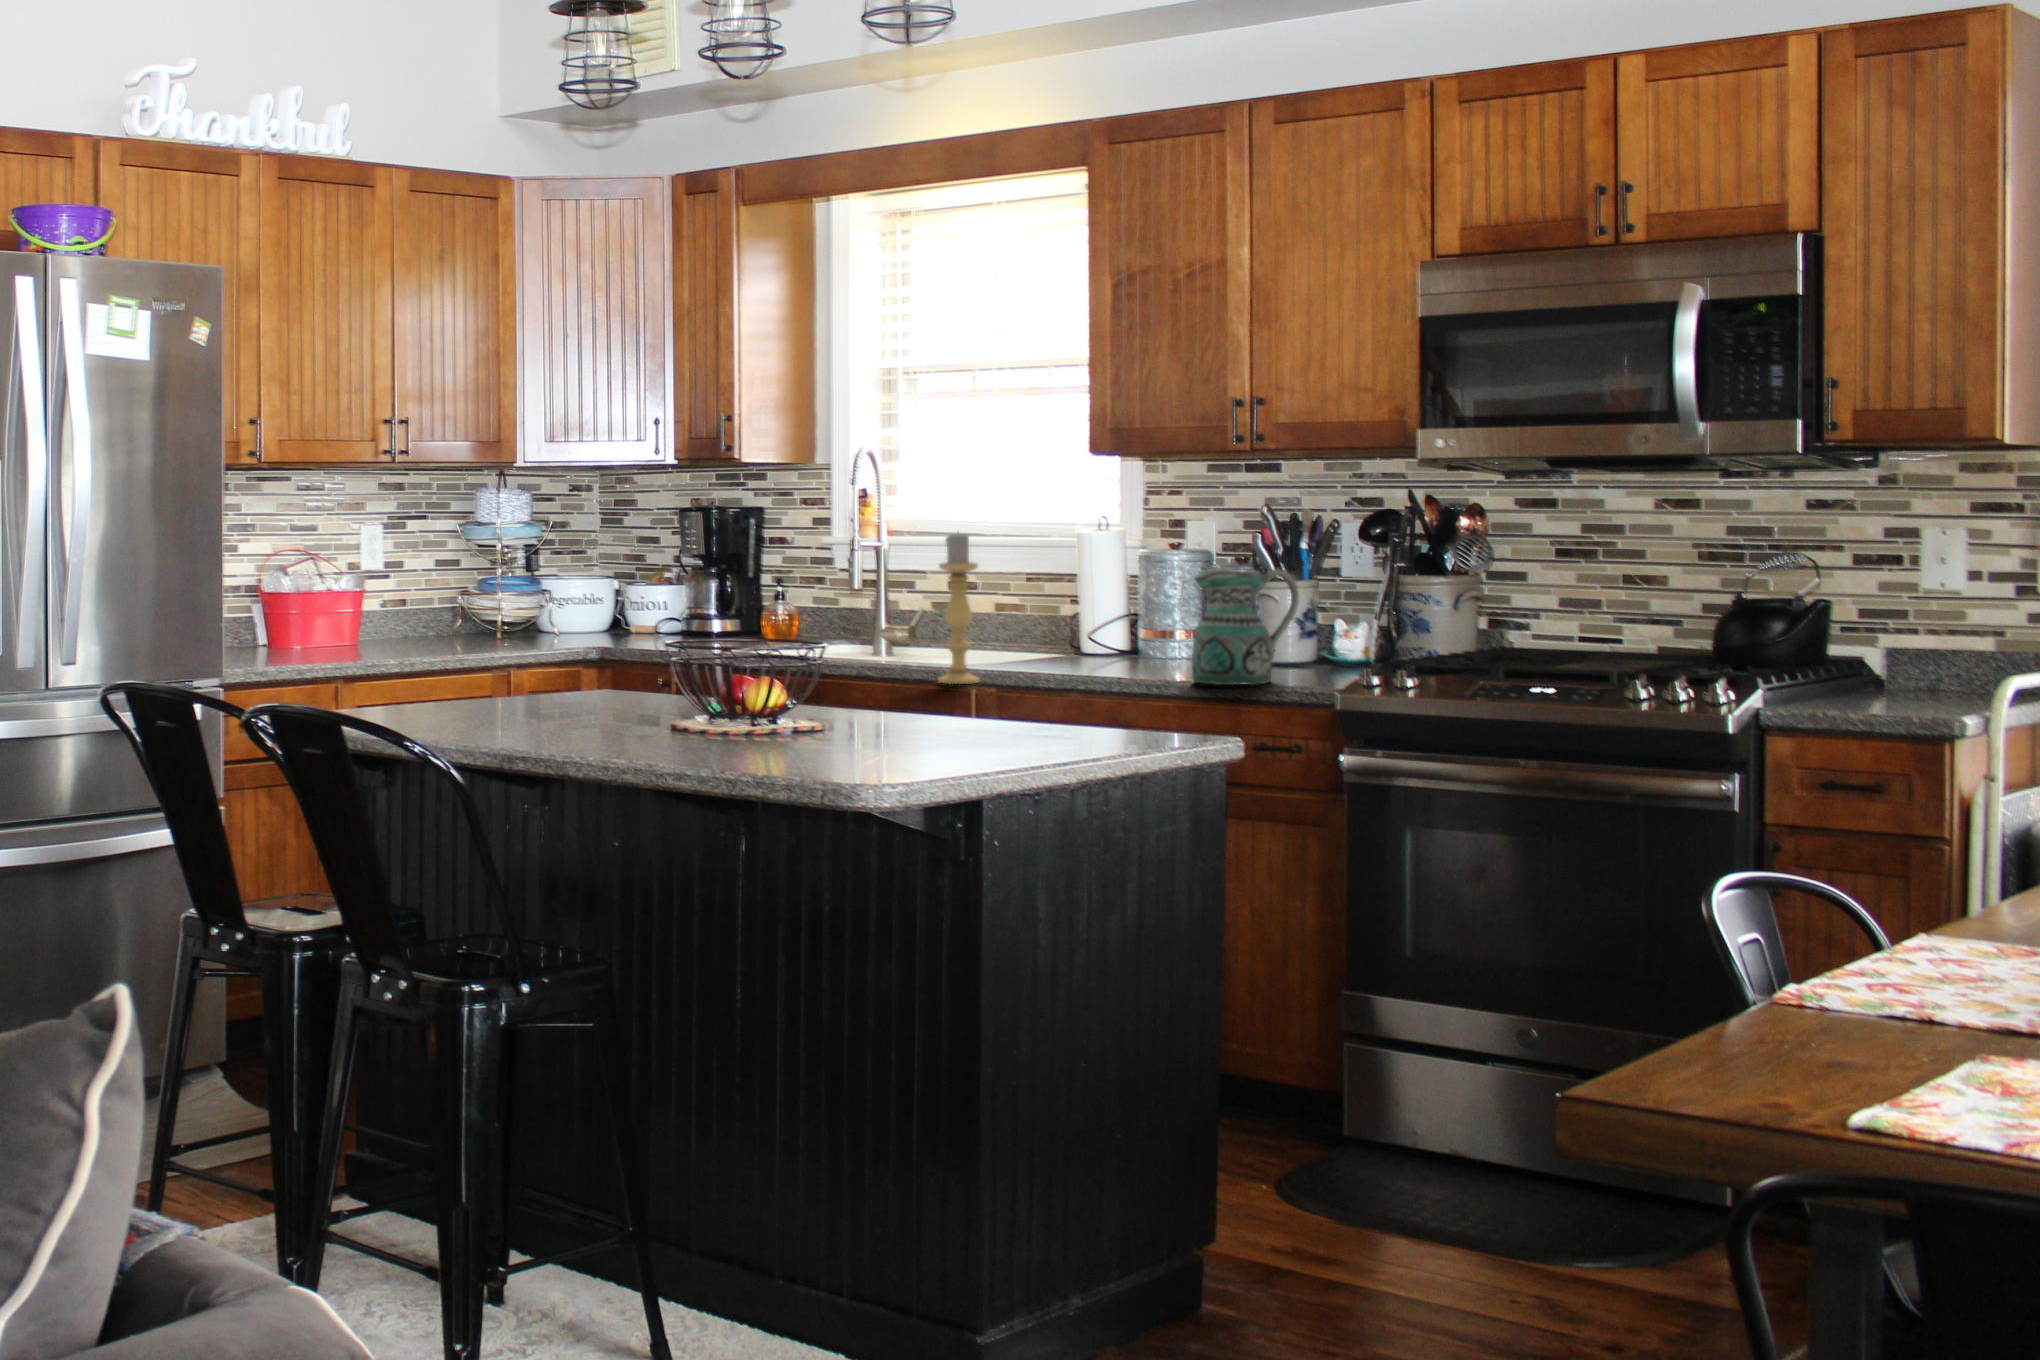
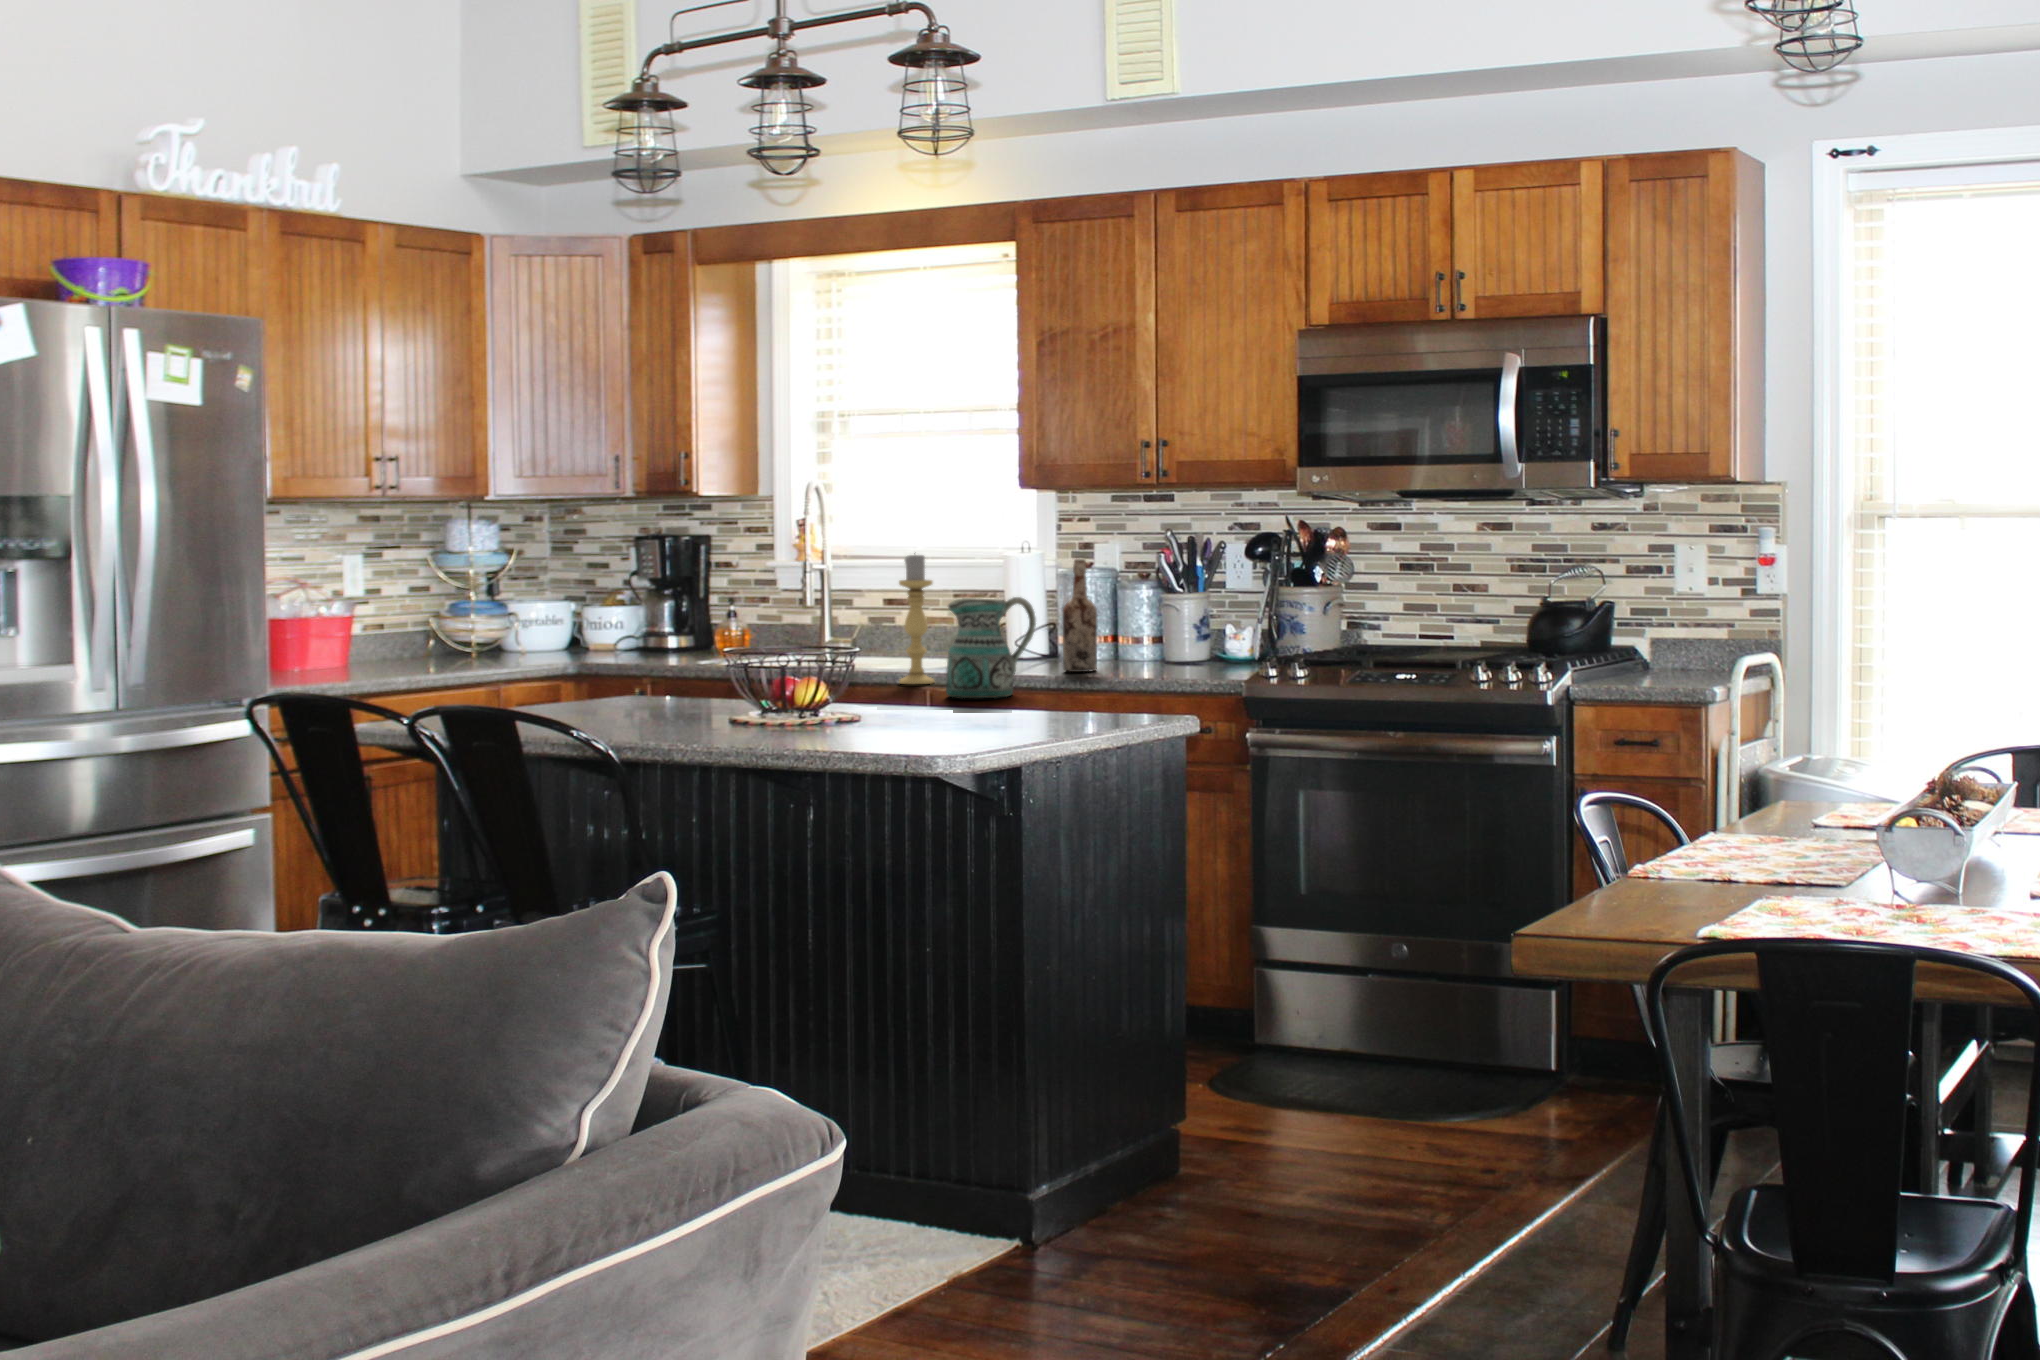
wine bottle: none [1135,540,1177,673] -> present [1063,559,1097,672]
ceramic pitcher: present [1192,569,1299,685] -> present [946,597,1036,698]

